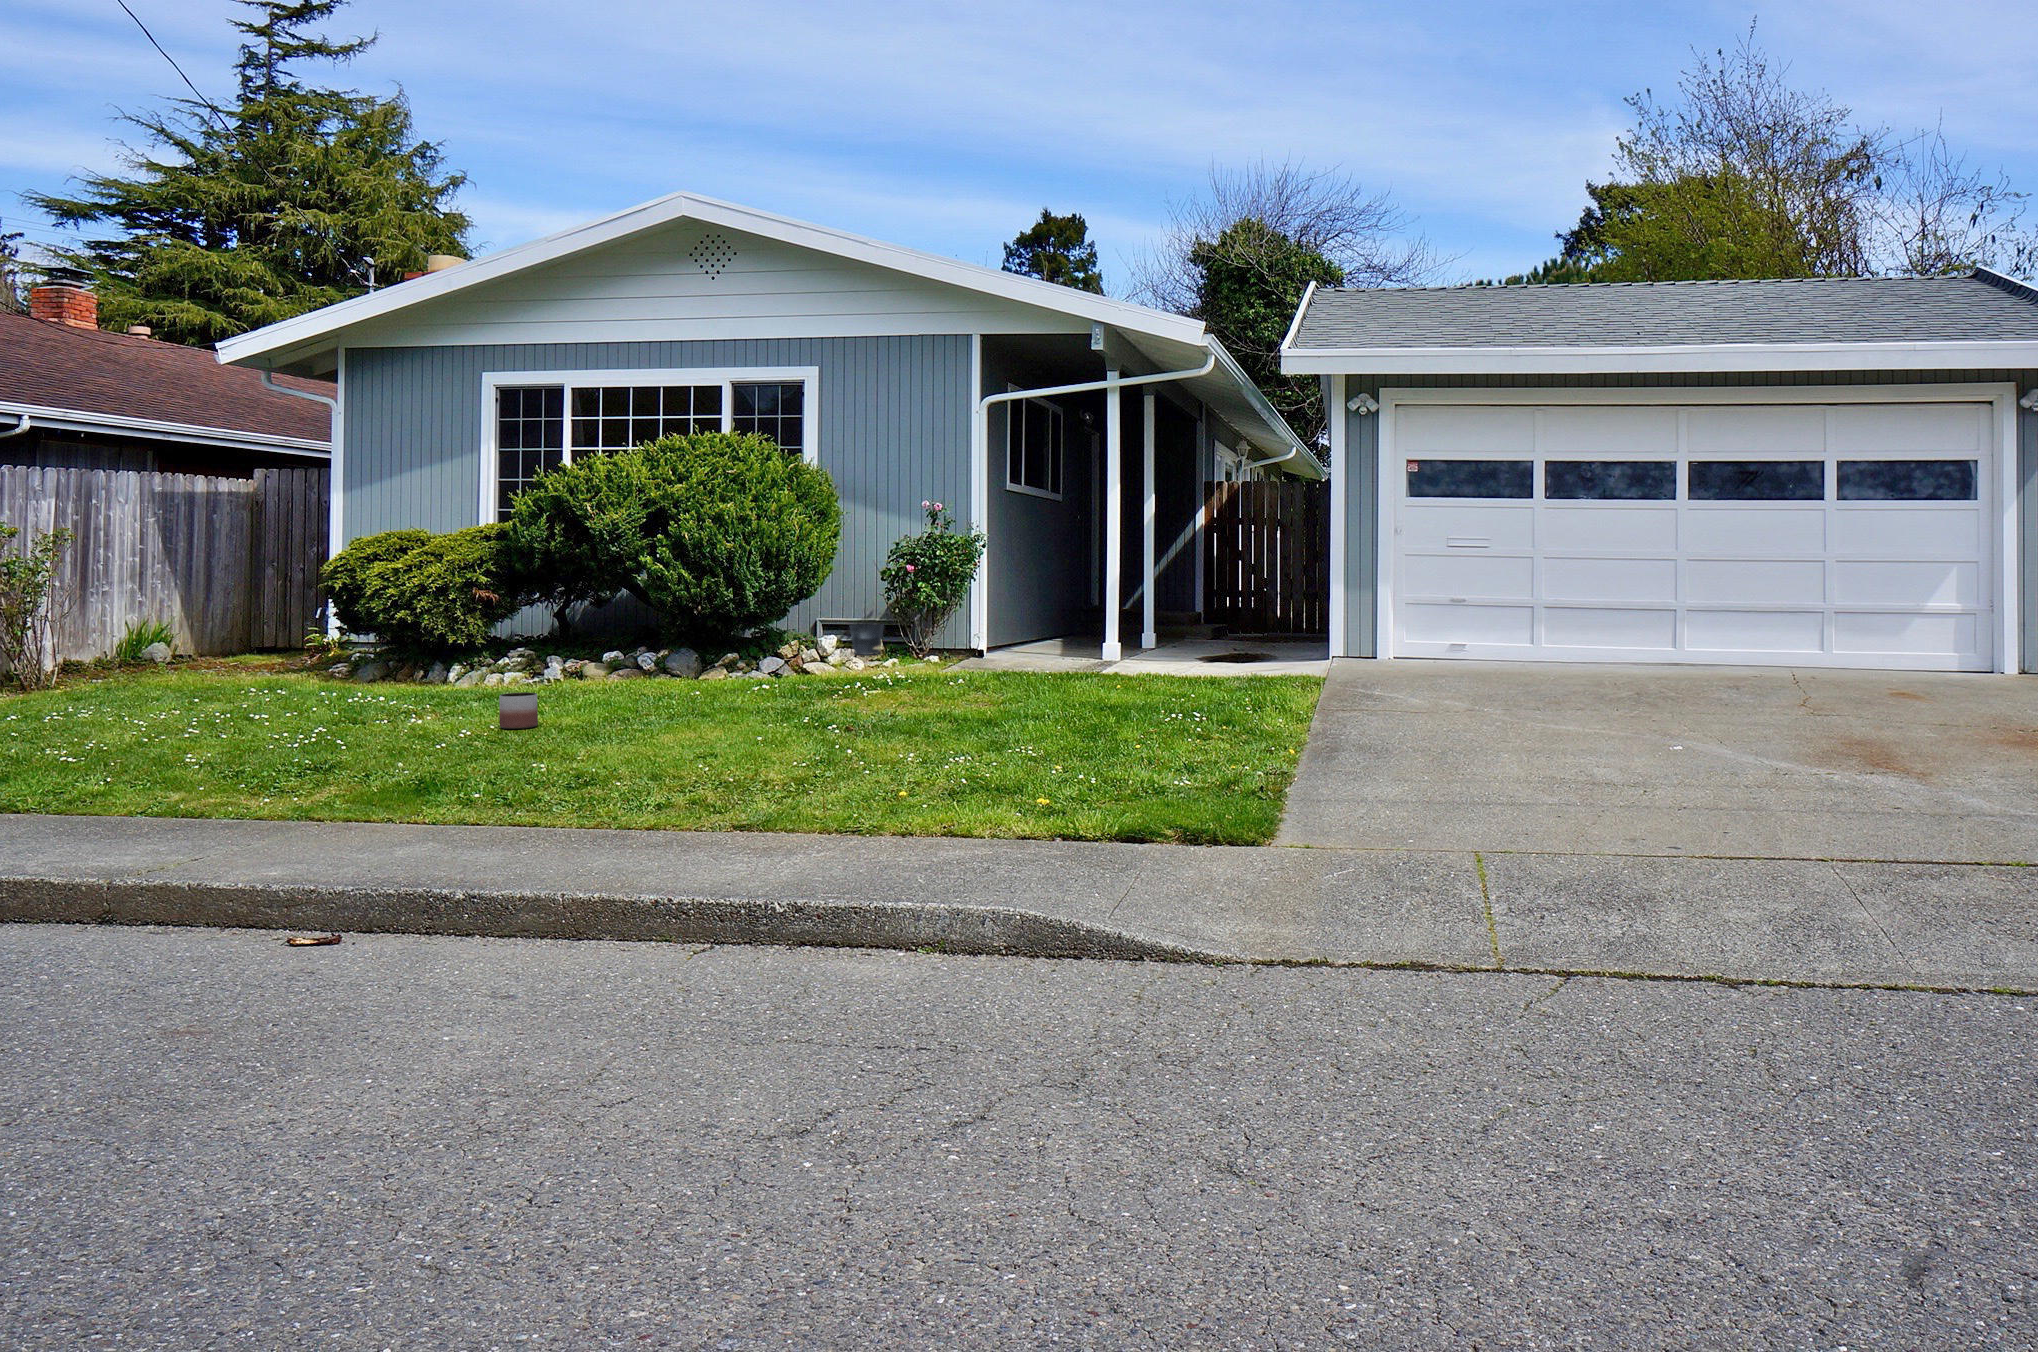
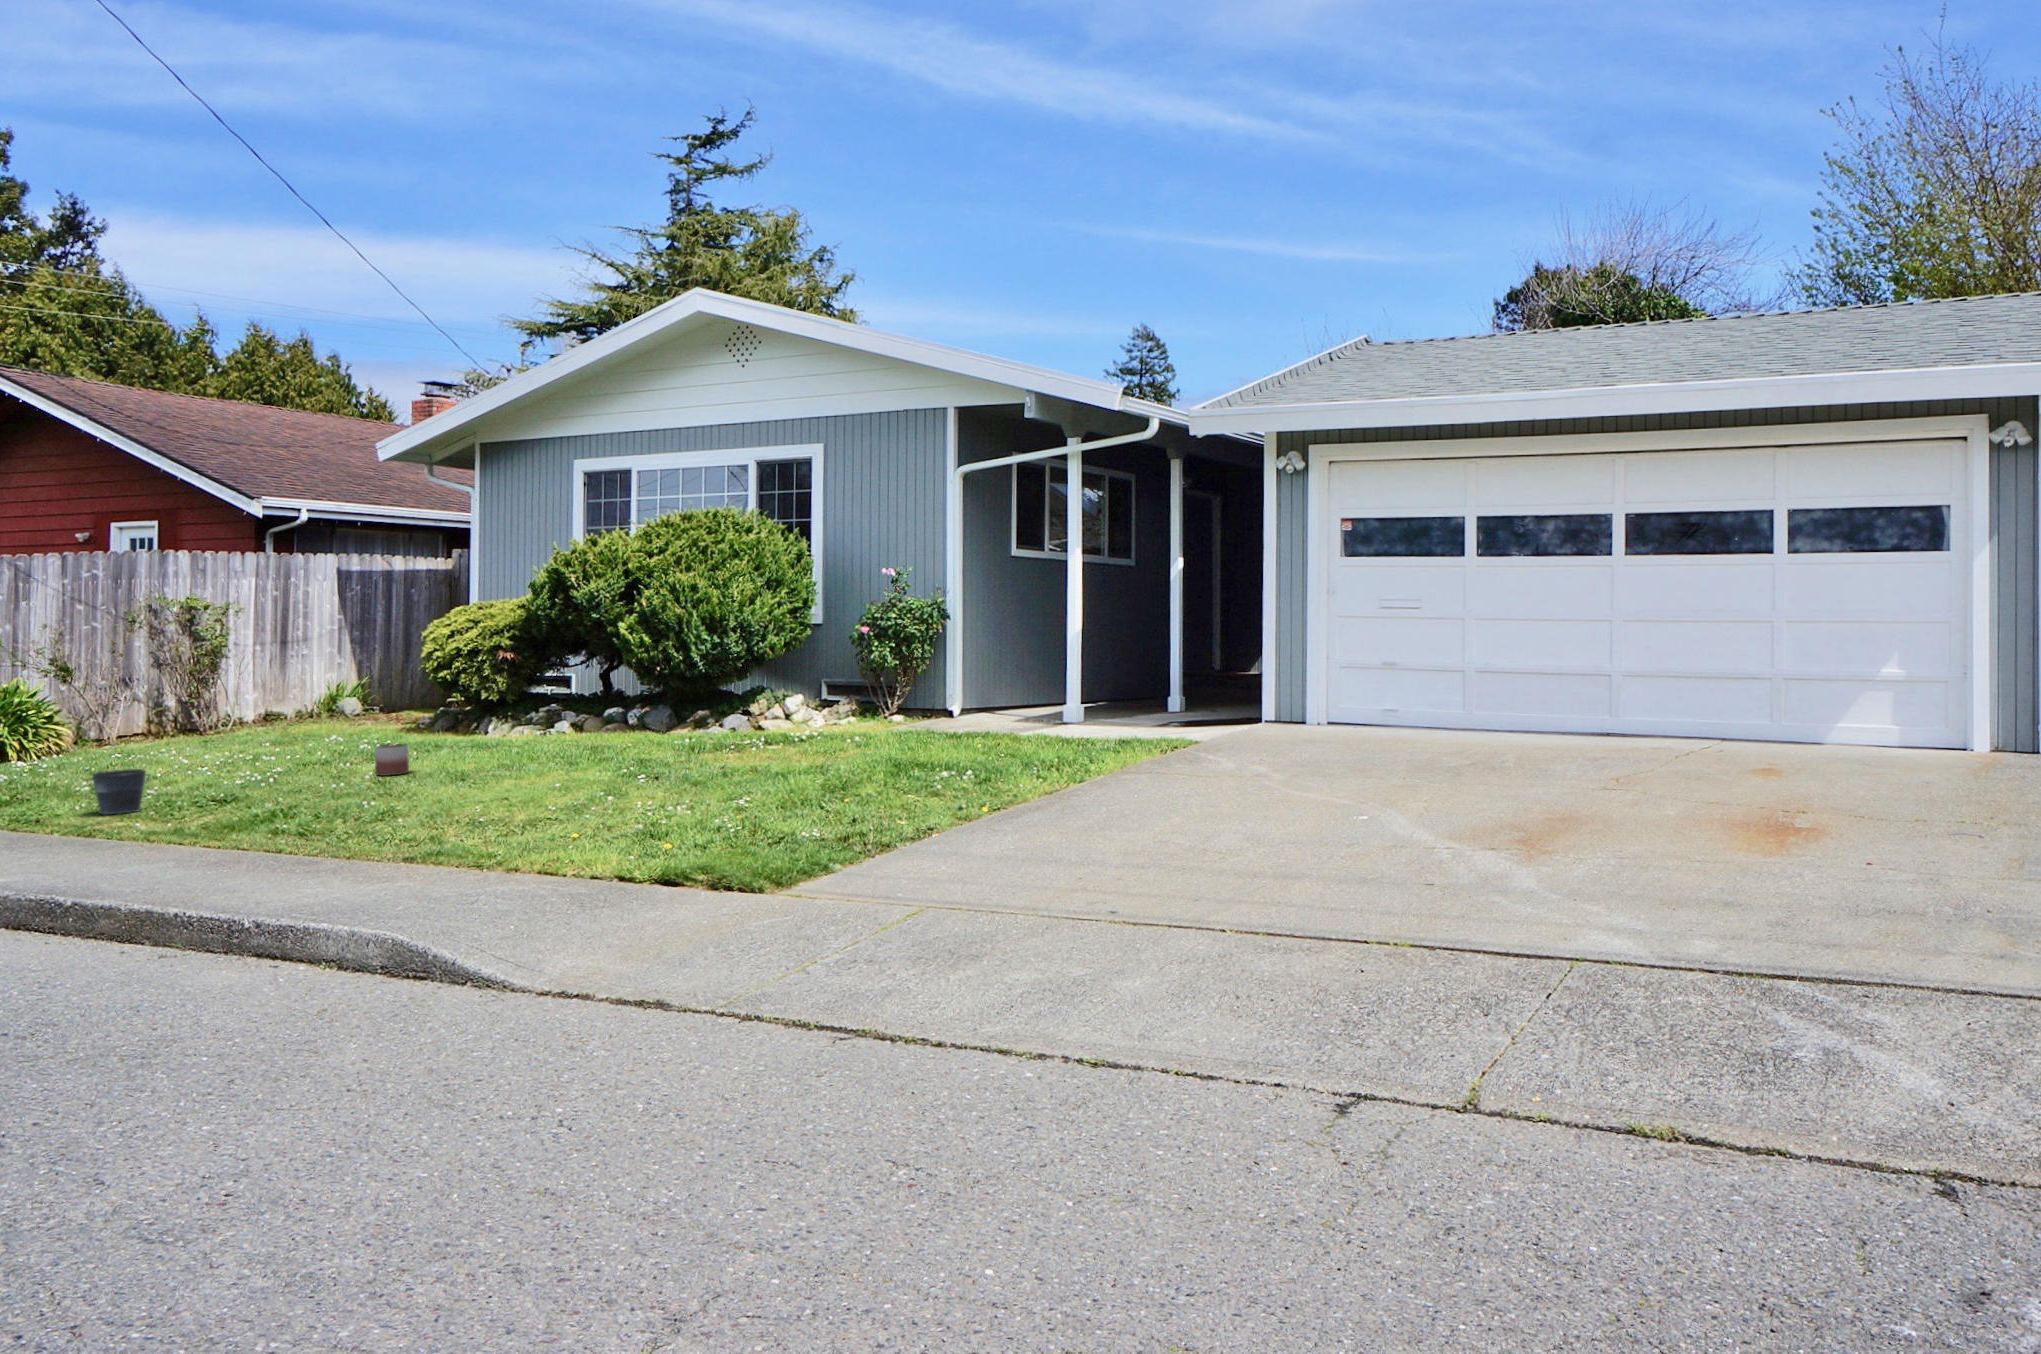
bucket: present [847,624,884,655] -> present [87,769,150,814]

